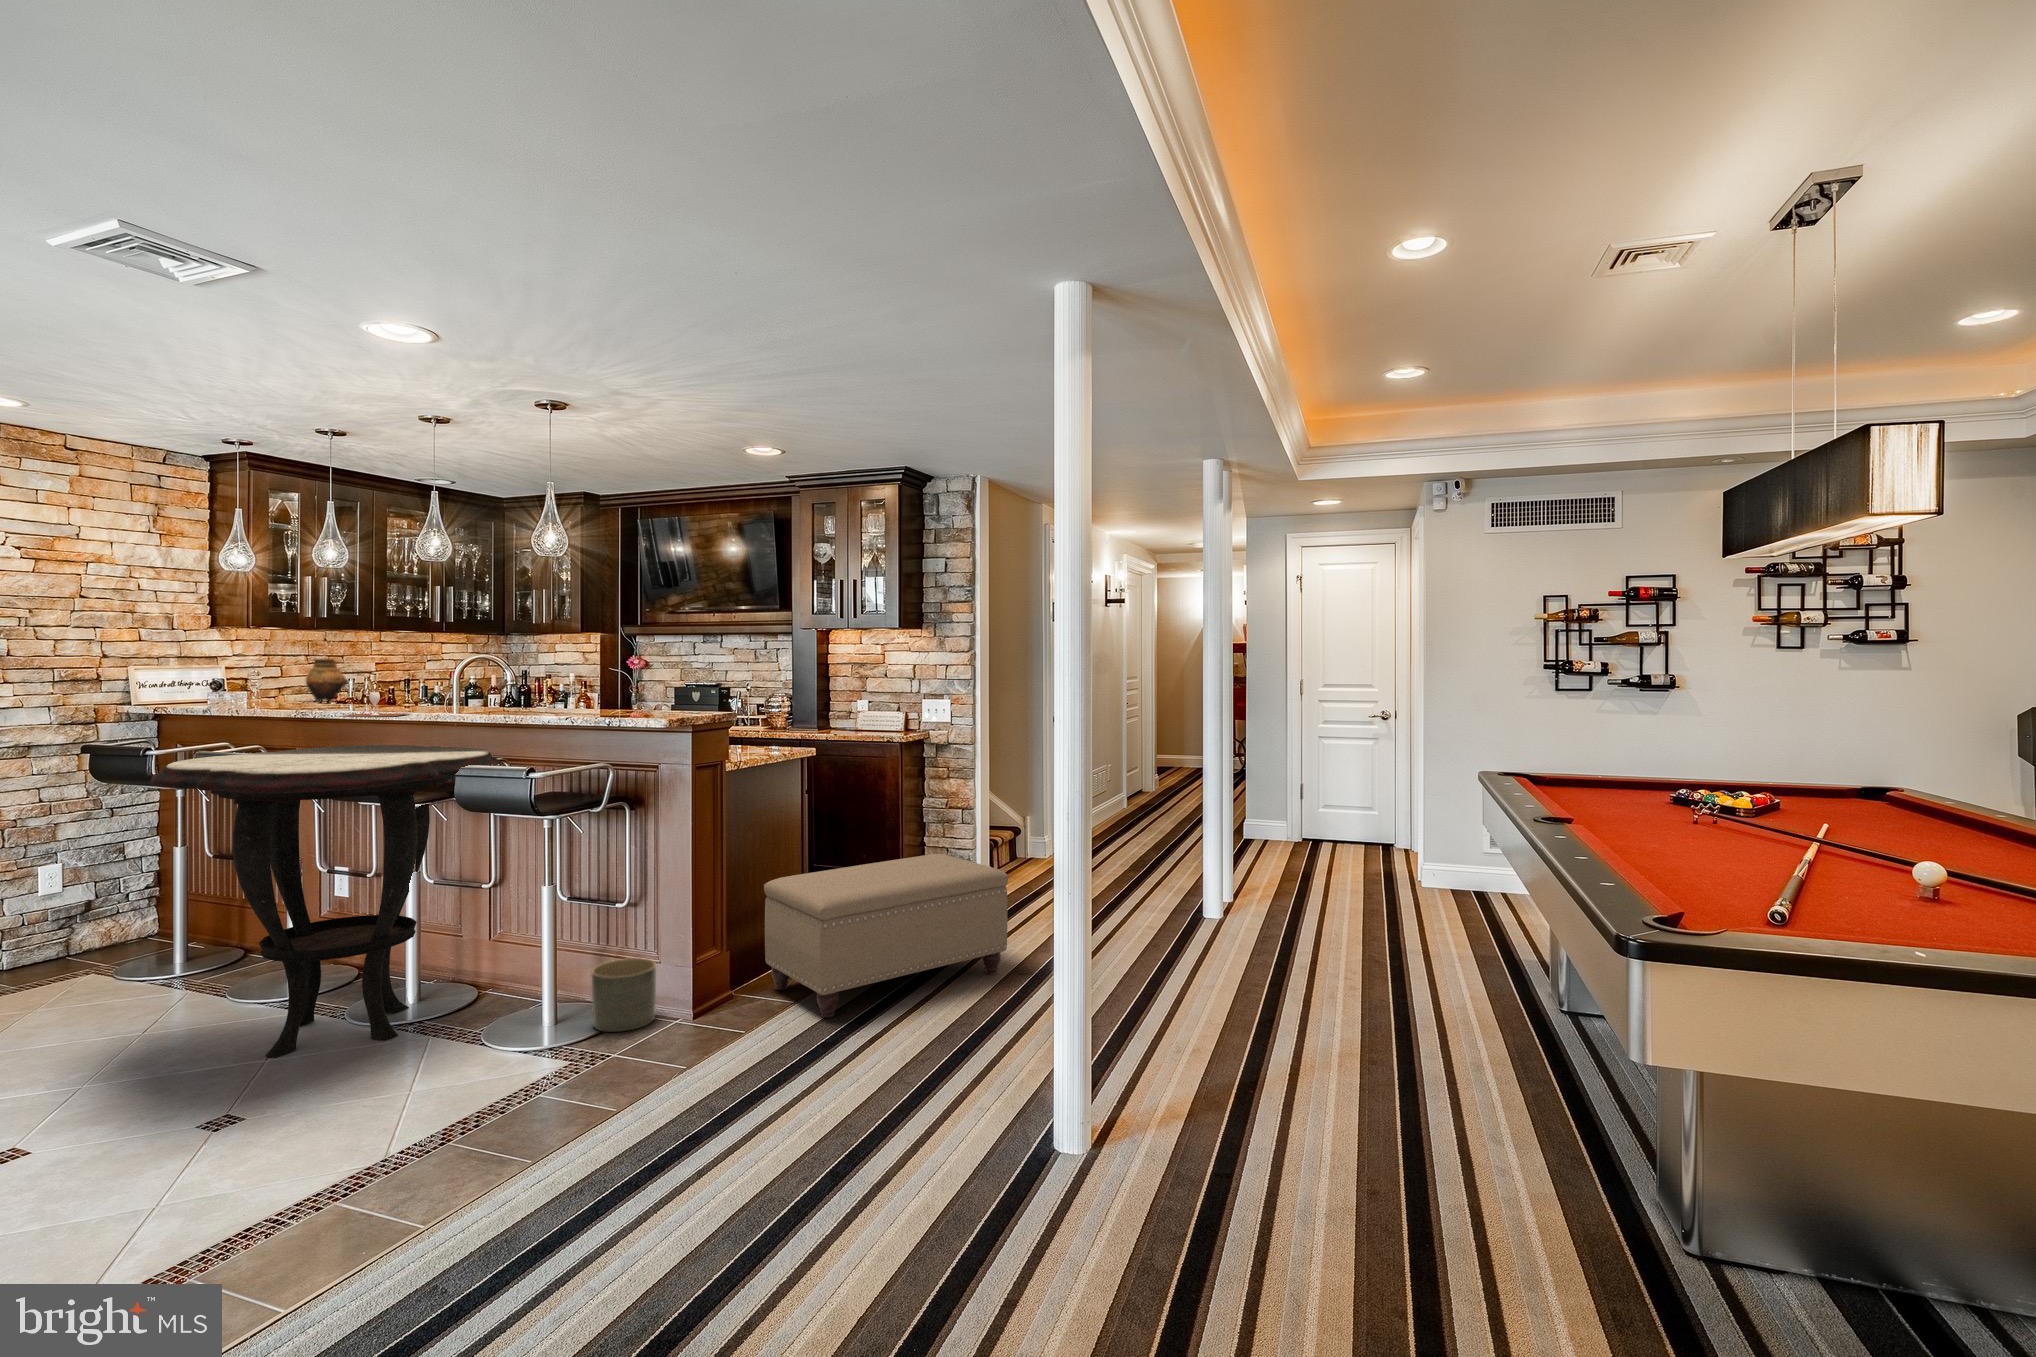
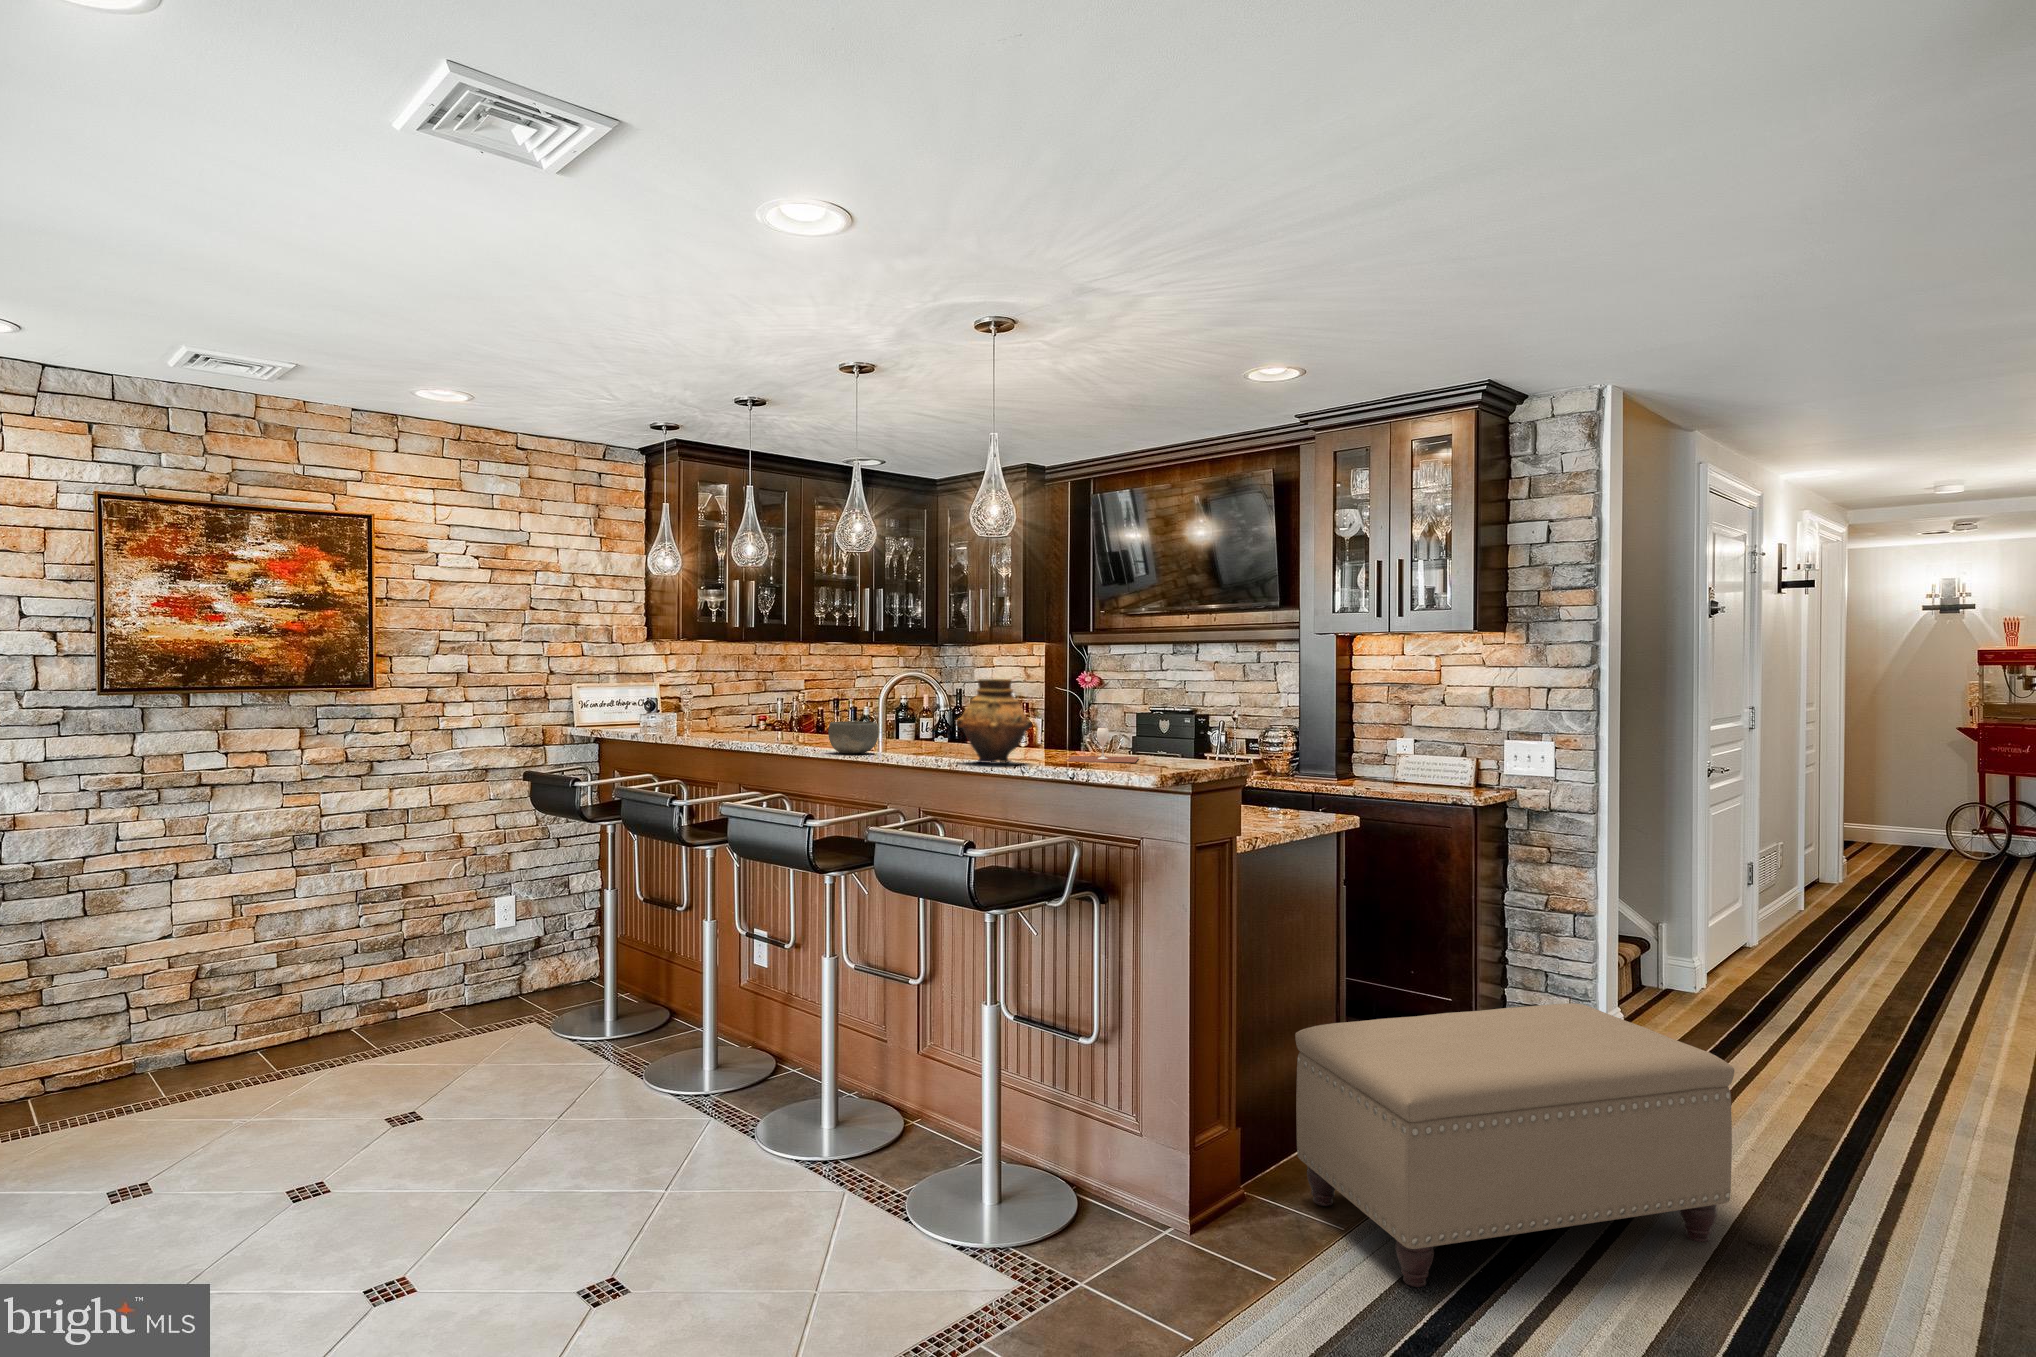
vase: present [306,658,349,701] -> present [956,679,1032,763]
wine glass: present [339,692,410,717] -> present [1066,728,1139,763]
bowl: none [409,694,453,718] -> present [828,721,878,754]
side table: present [150,745,501,1057] -> none [551,787,933,1196]
planter: present [592,958,656,1032] -> none [1048,1125,1139,1245]

